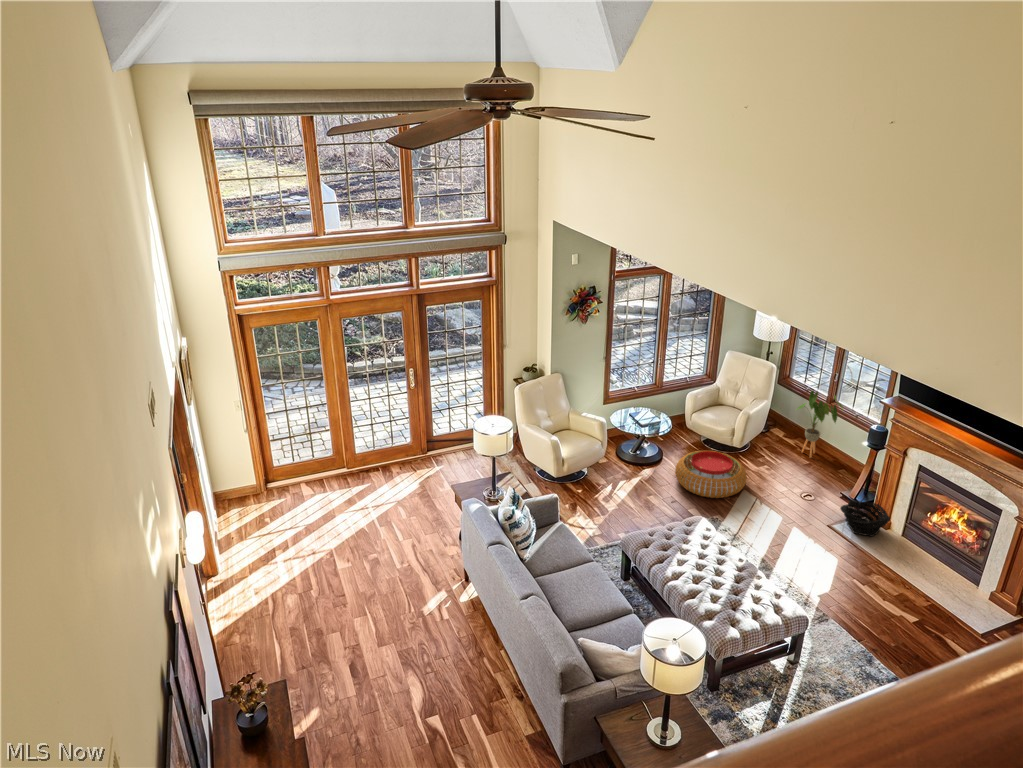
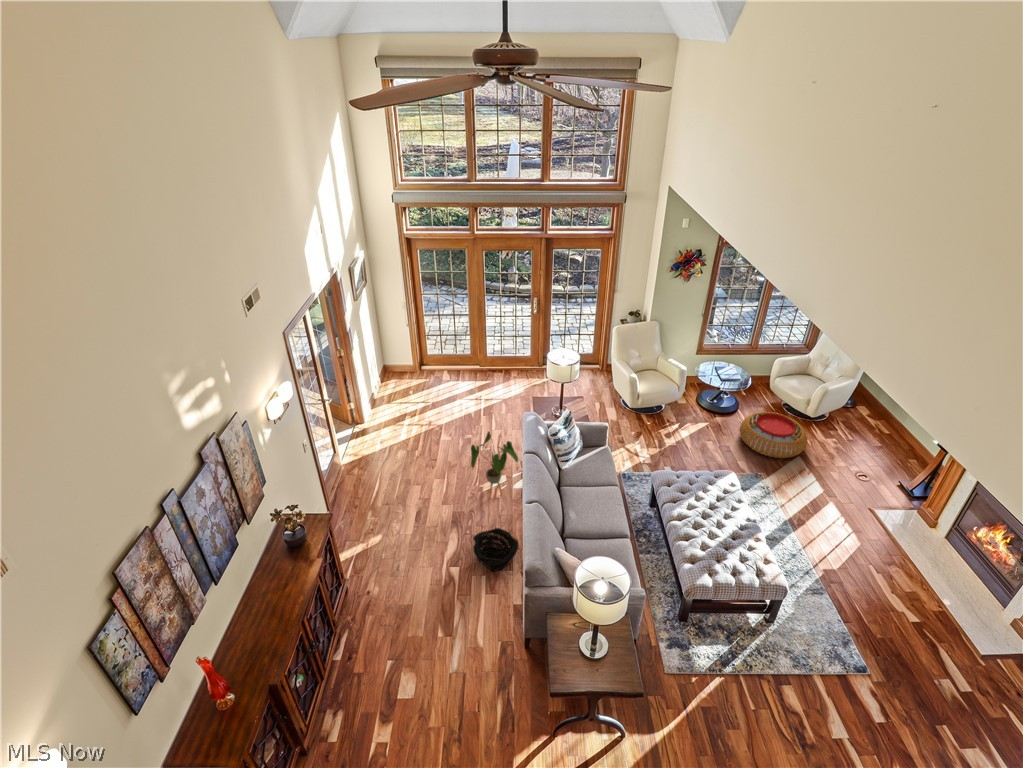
house plant: present [797,391,843,458] -> present [471,432,518,498]
basket: present [840,493,890,537] -> present [473,528,518,571]

